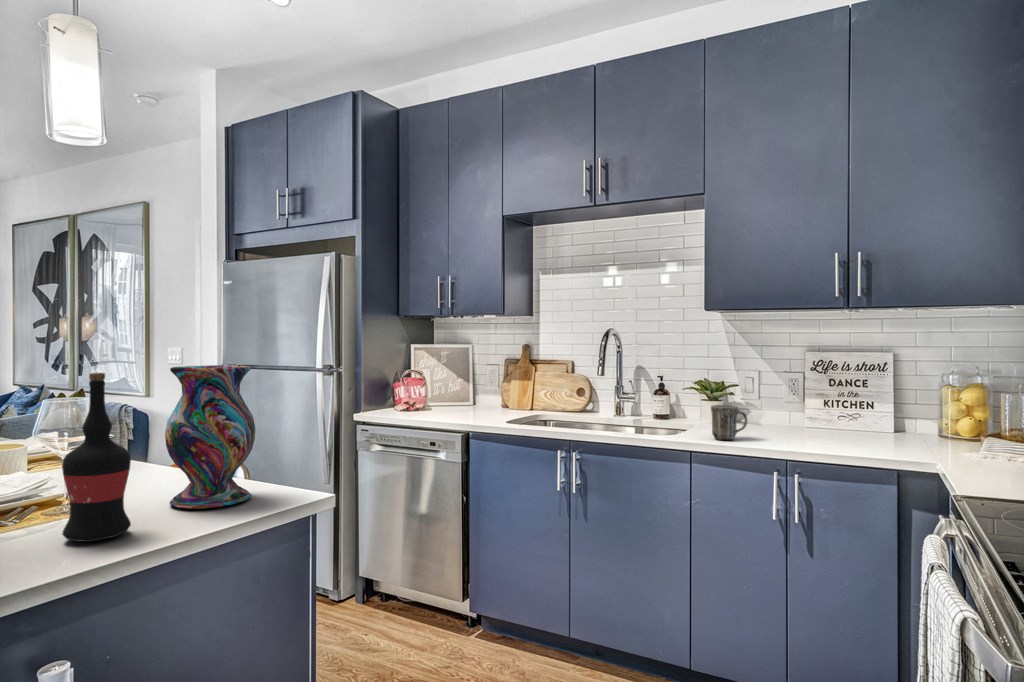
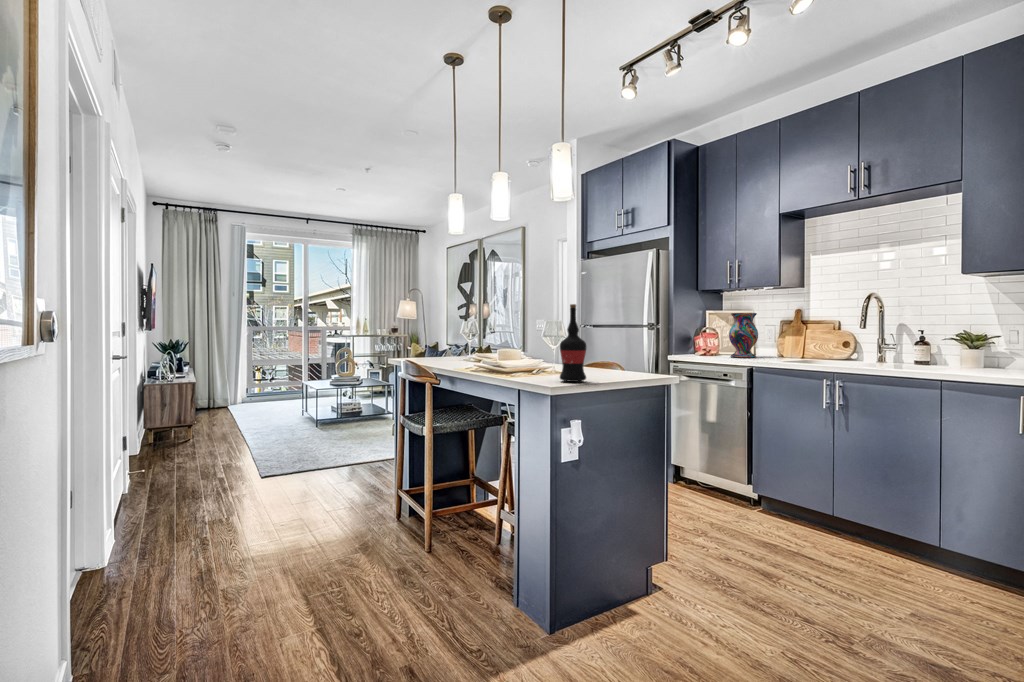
vase: present [165,365,255,509] -> present [729,313,758,358]
mug: present [711,405,747,440] -> none [963,347,1000,374]

